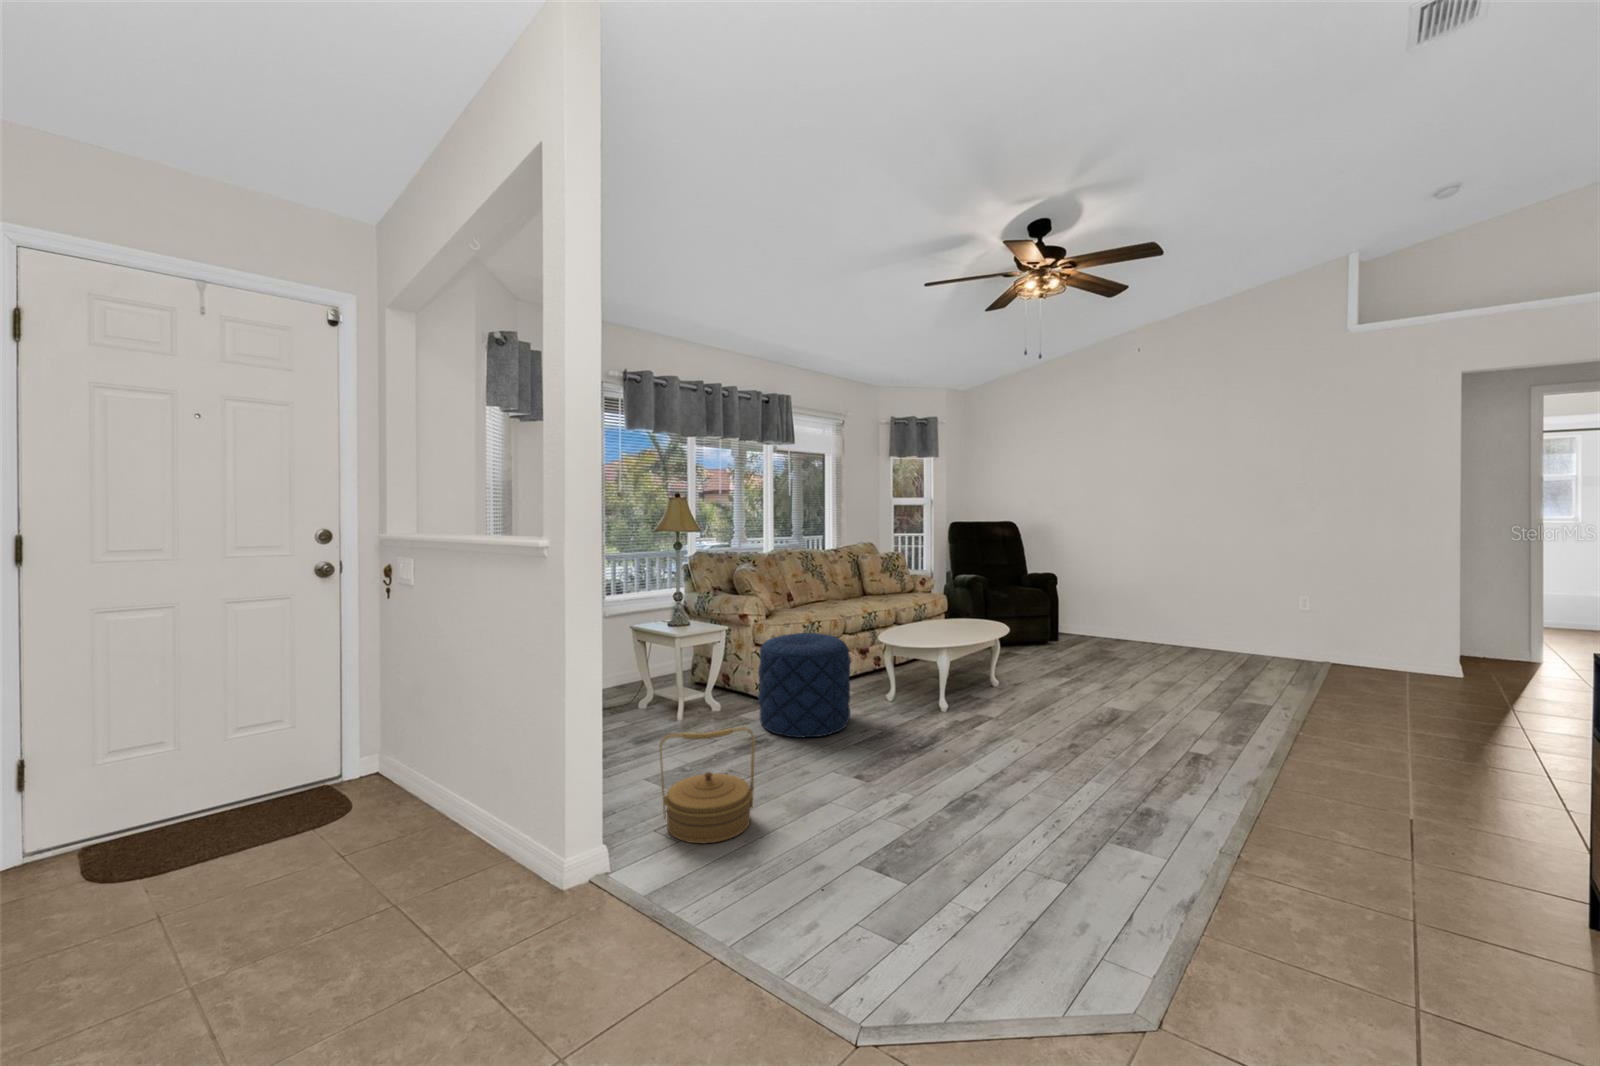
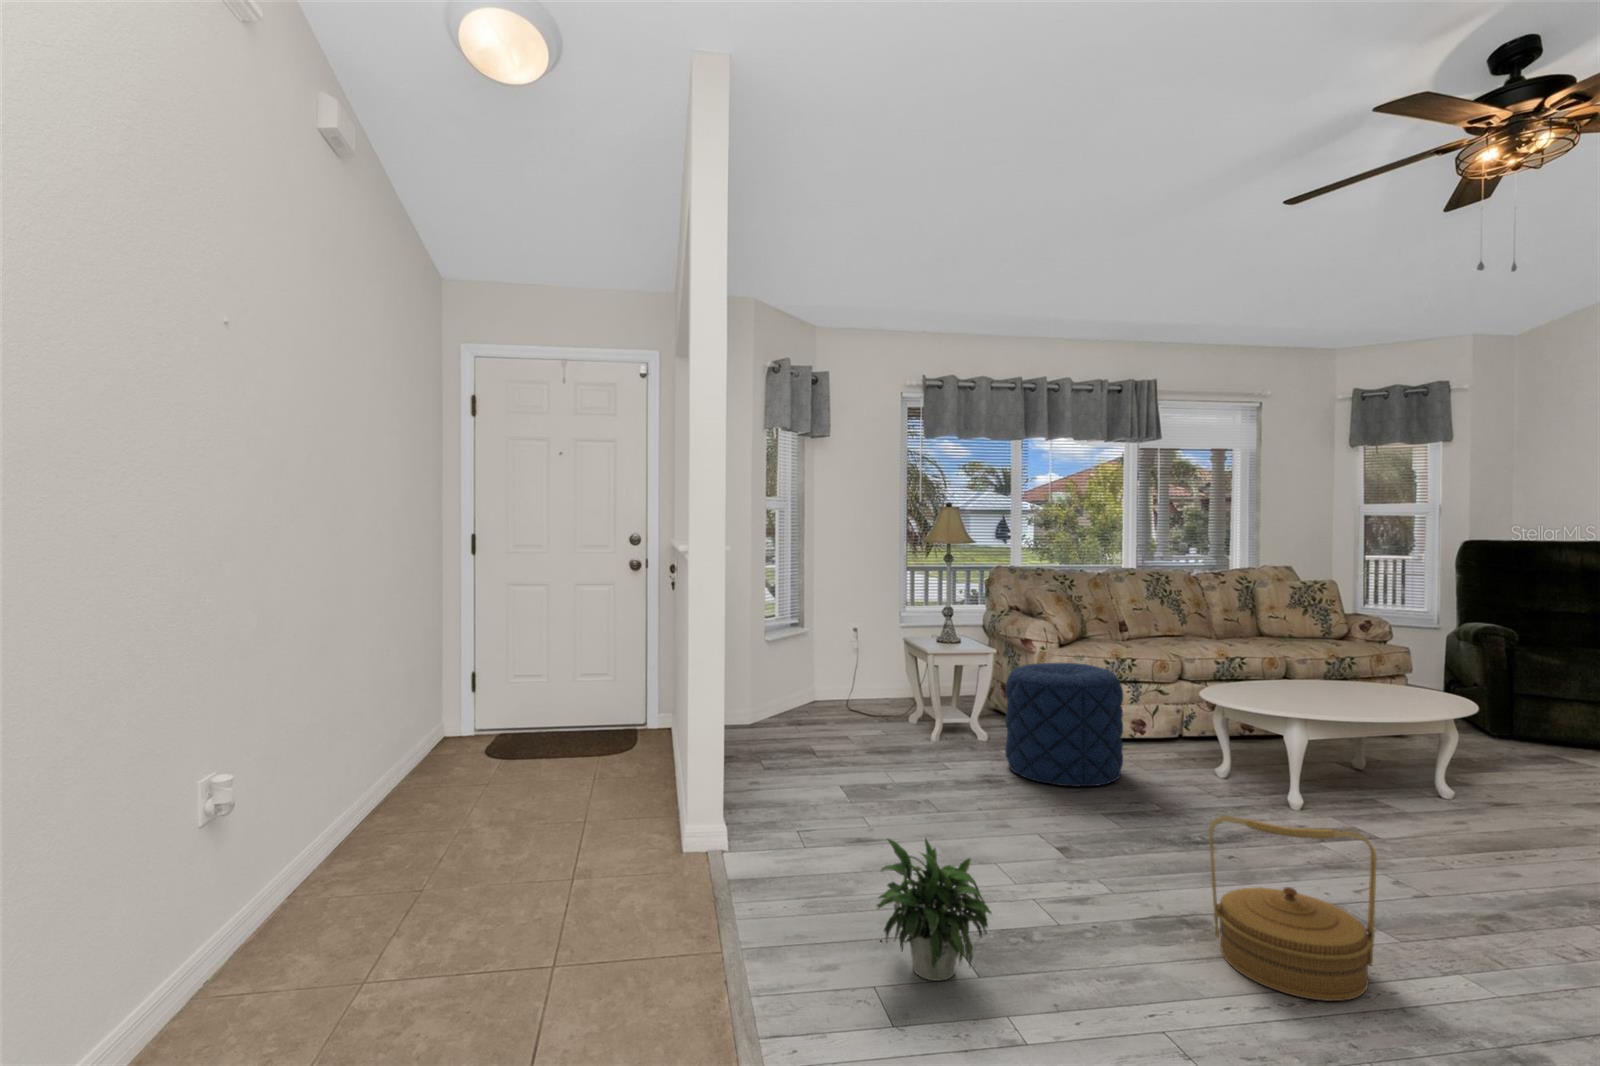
basket: present [659,727,755,844] -> present [1209,816,1377,1001]
potted plant: none [849,825,986,954] -> present [877,839,991,981]

